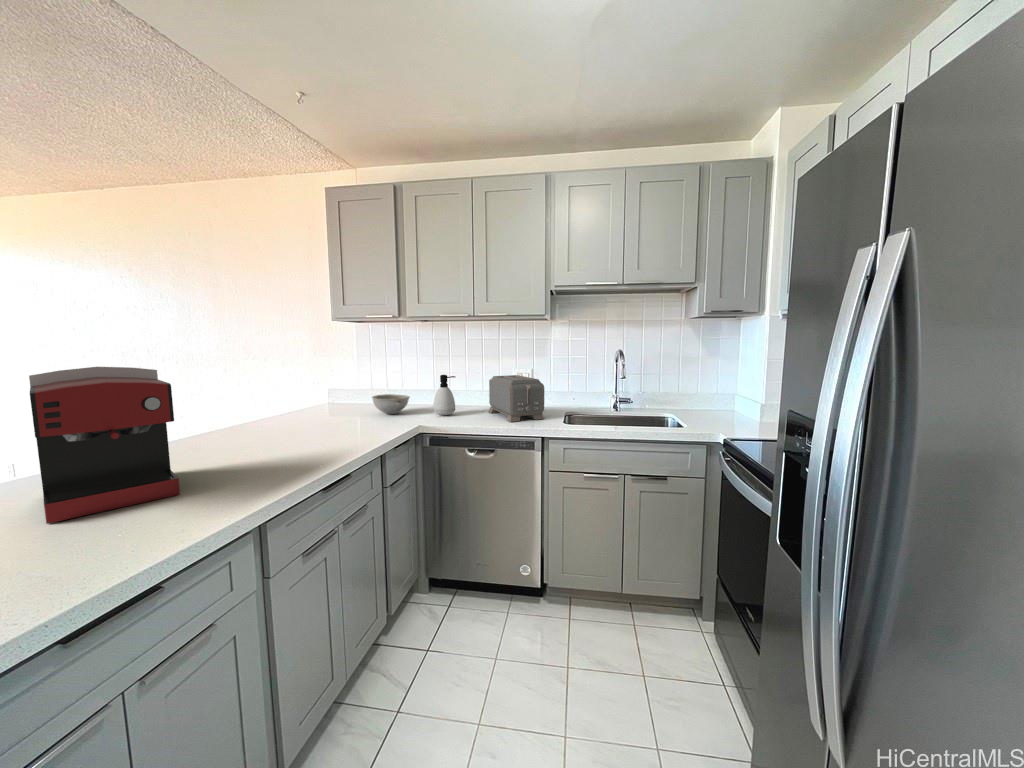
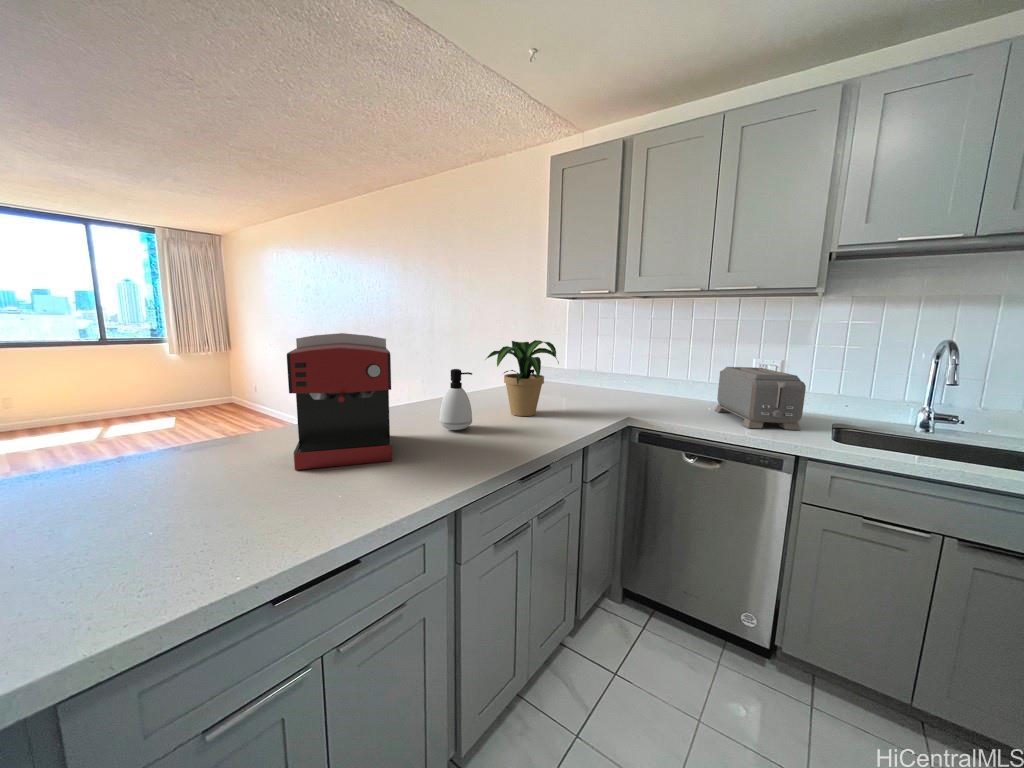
potted plant: none [270,363,352,436] -> present [486,340,559,416]
soap dispenser: present [433,375,455,415] -> present [439,369,472,430]
bowl: present [372,394,410,414] -> none [578,378,619,400]

